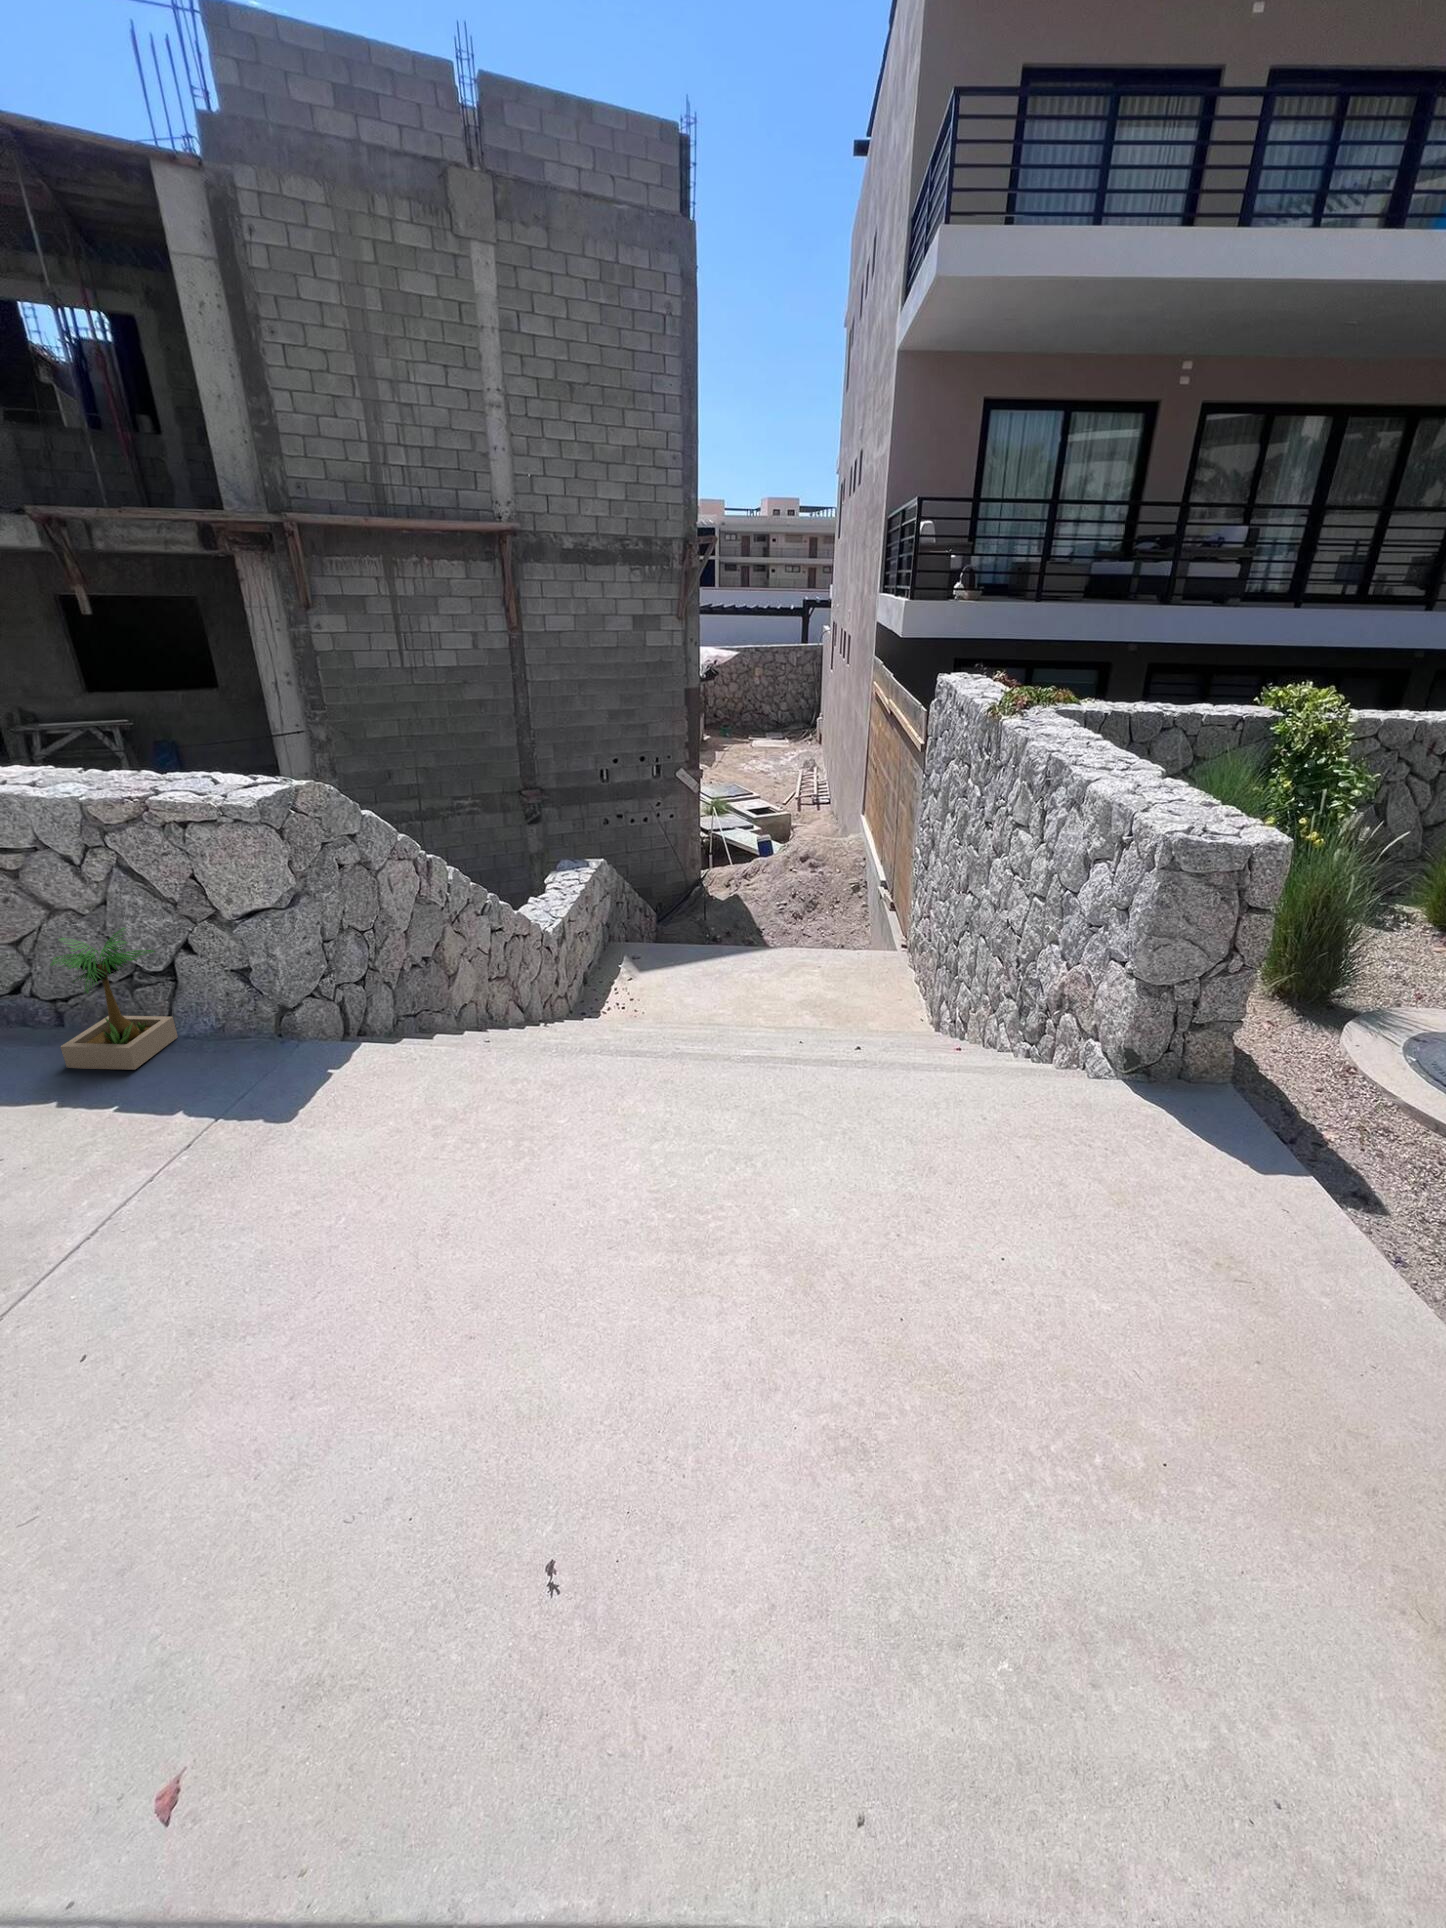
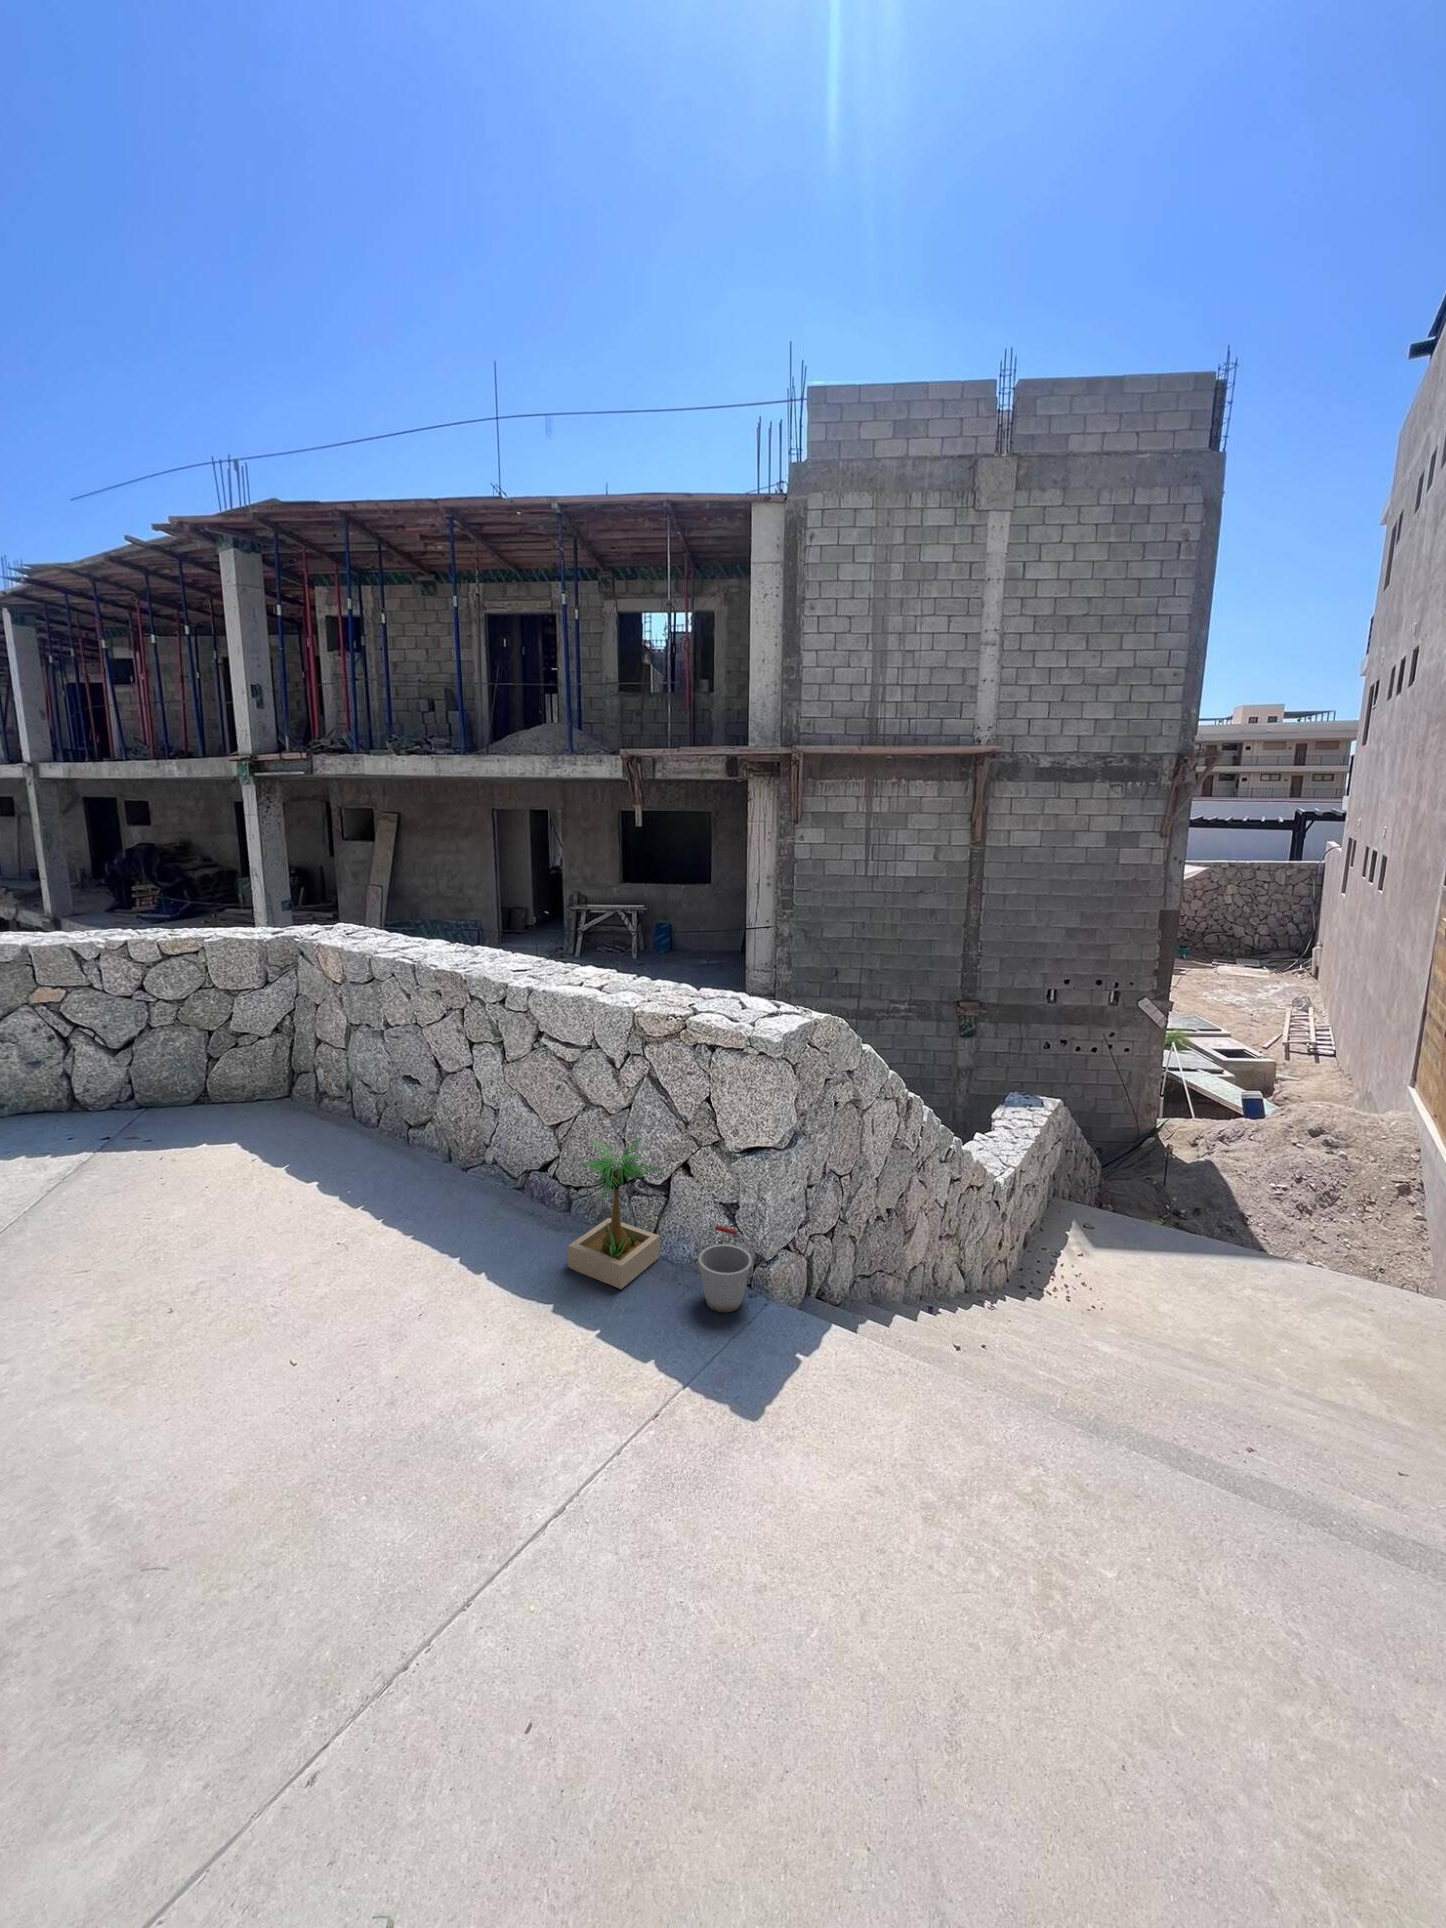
bucket: none [212,988,275,1062] -> present [698,1226,754,1312]

